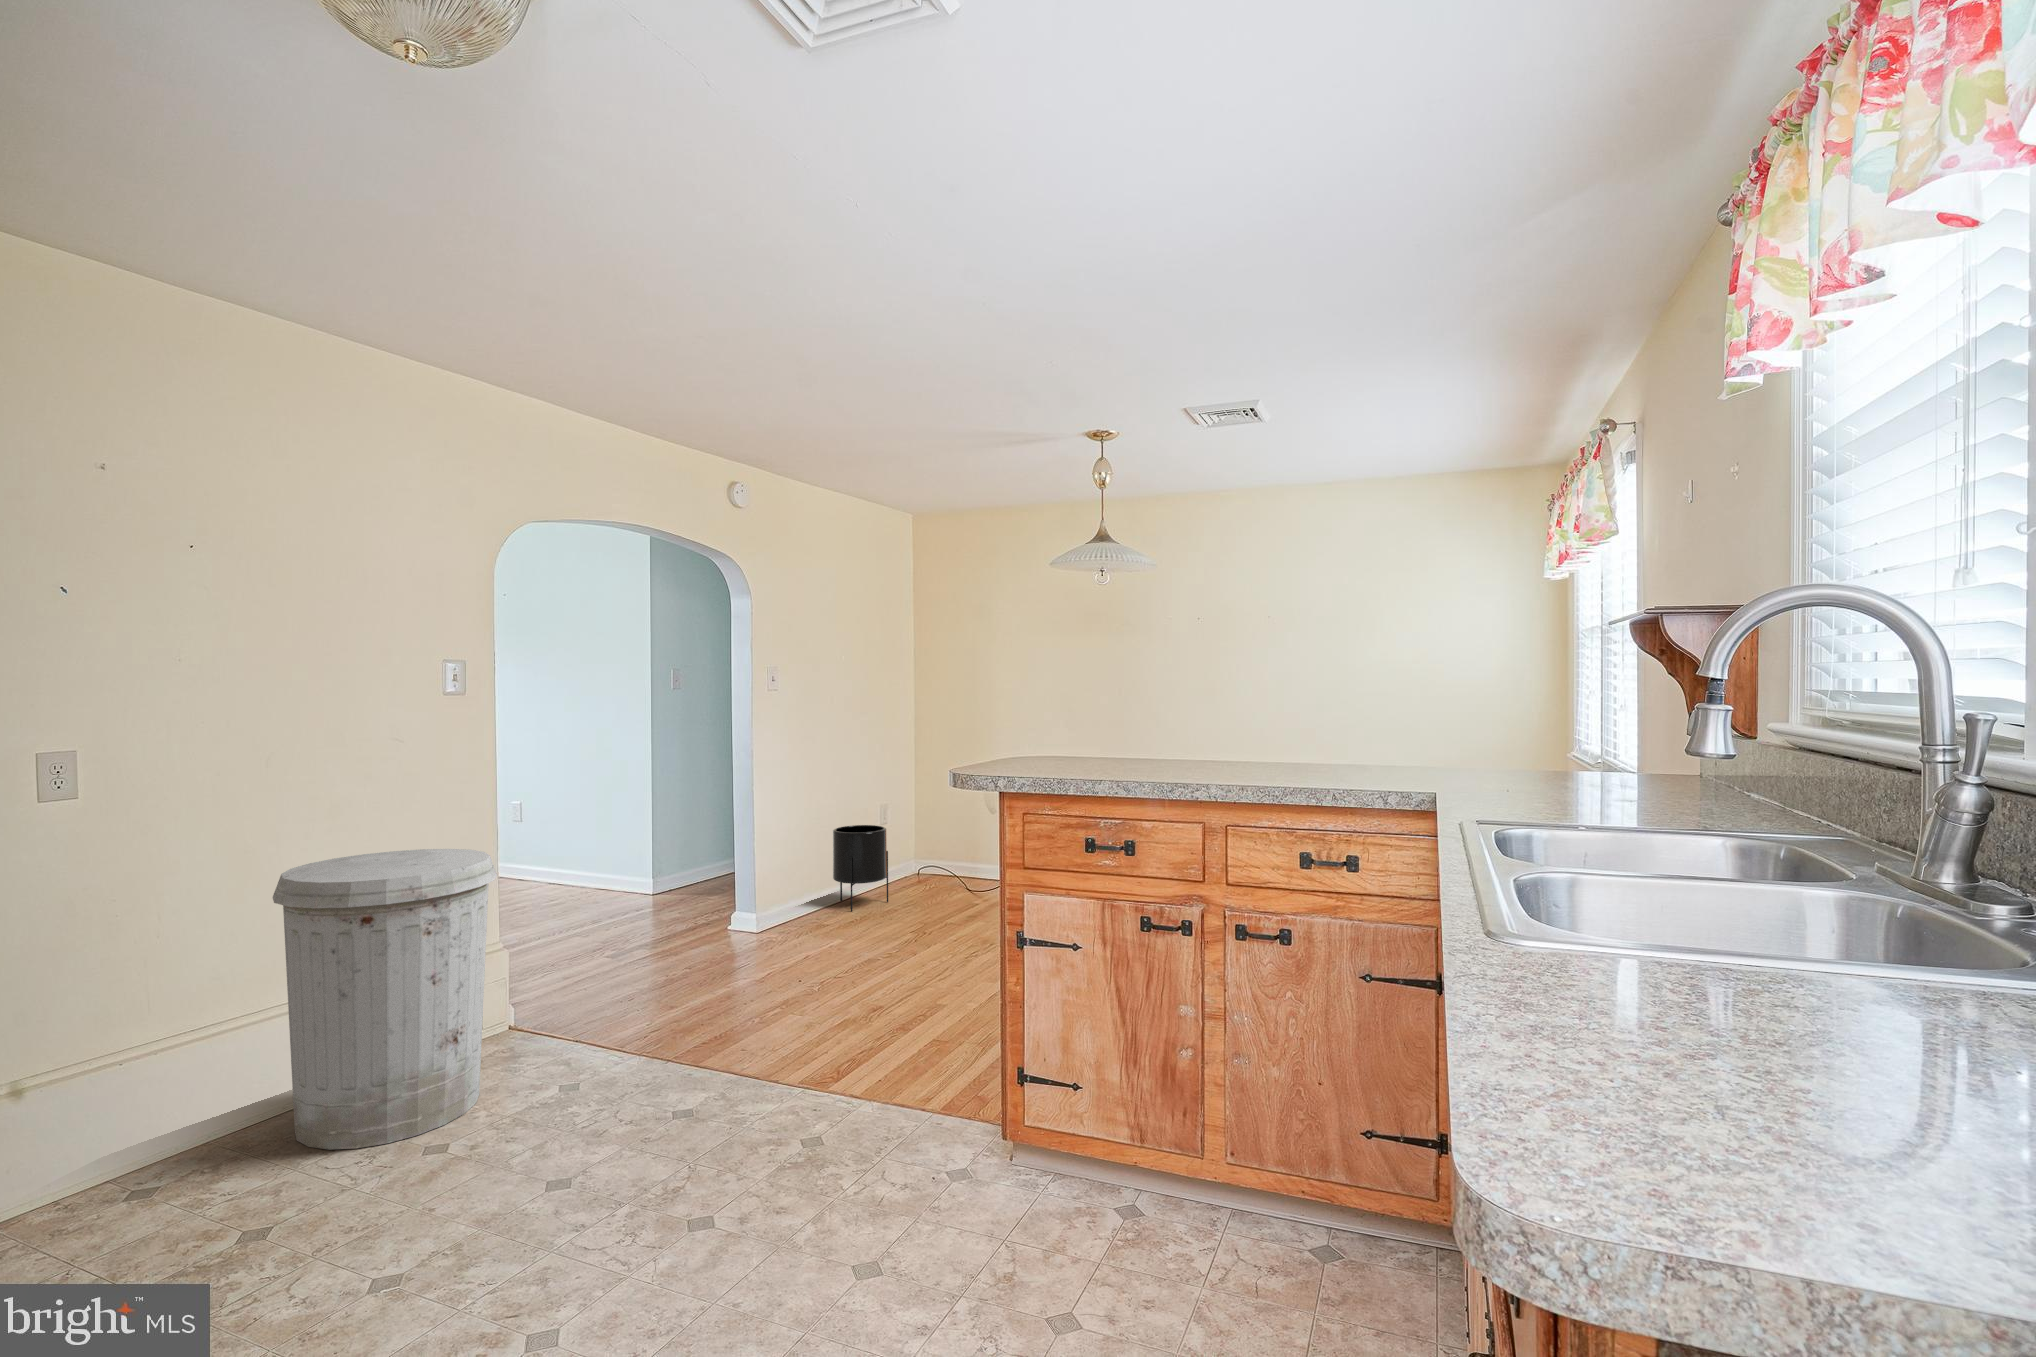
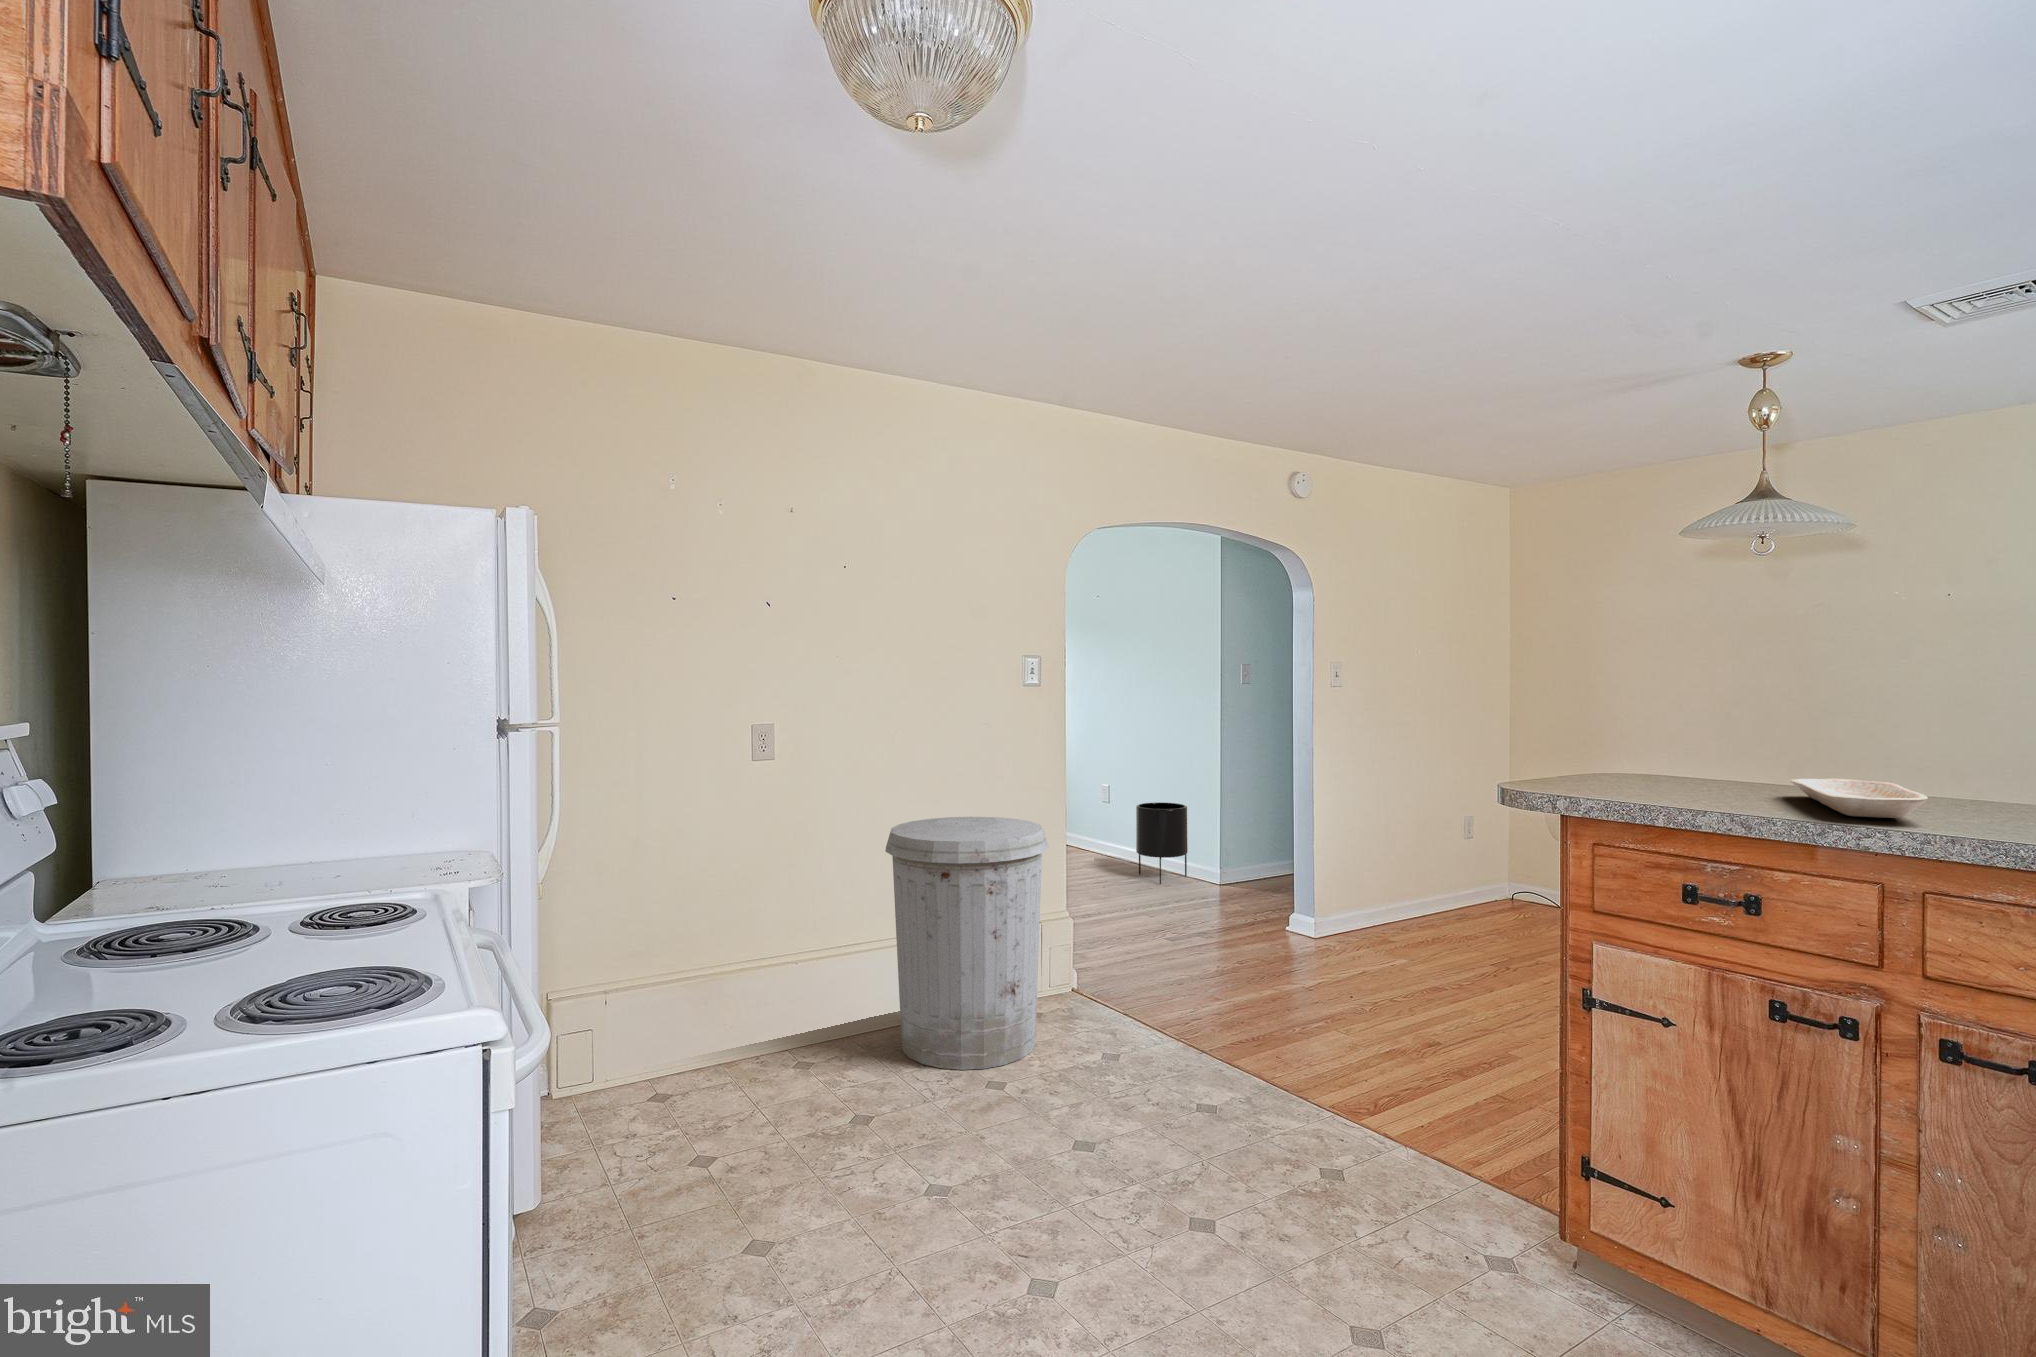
tray: none [1142,755,1224,779] -> present [1790,779,1928,818]
planter: present [833,825,888,912] -> present [1136,802,1188,884]

